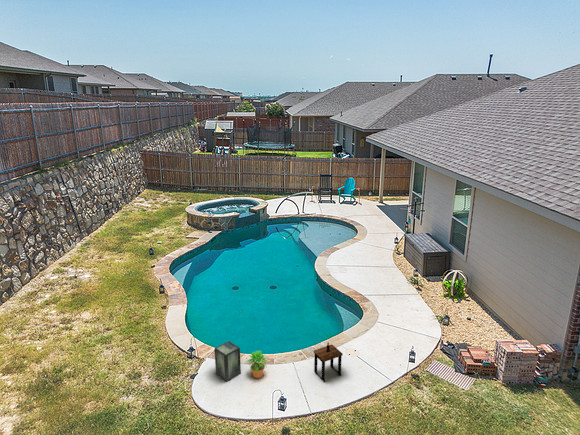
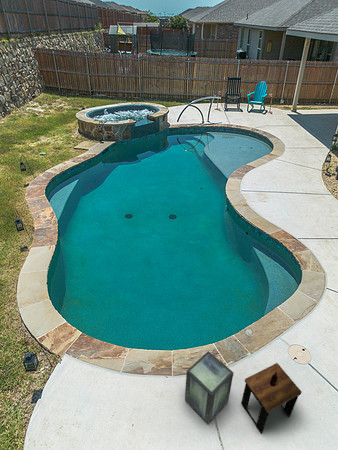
storage box: present [215,341,241,382] -> present [185,351,234,424]
potted plant: present [248,351,266,378] -> none [121,367,162,413]

